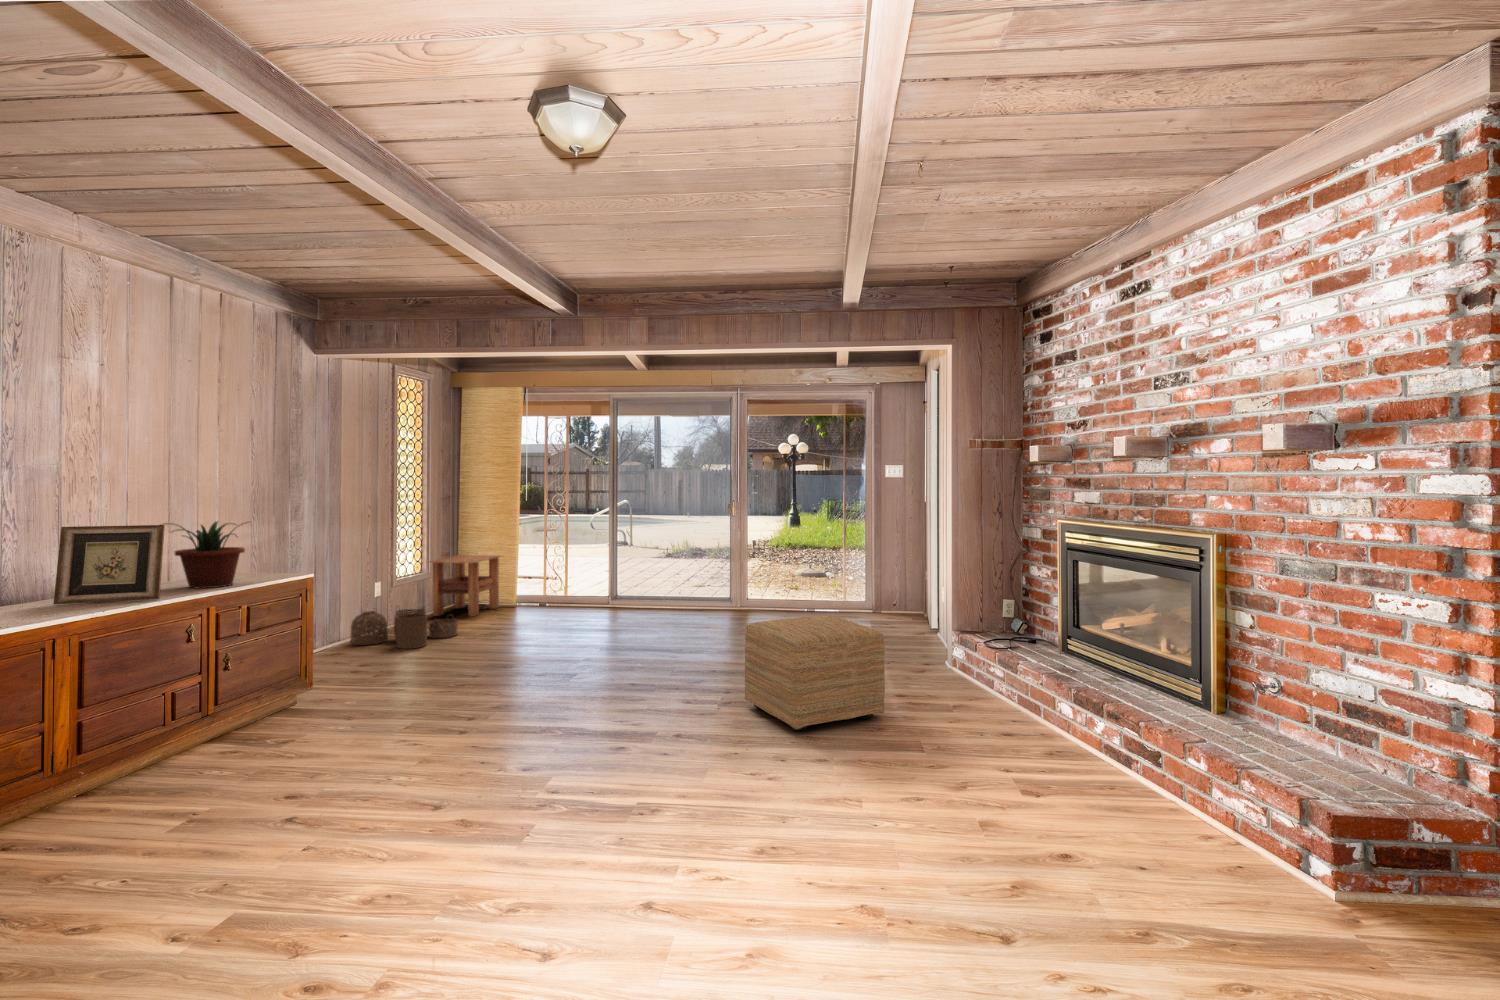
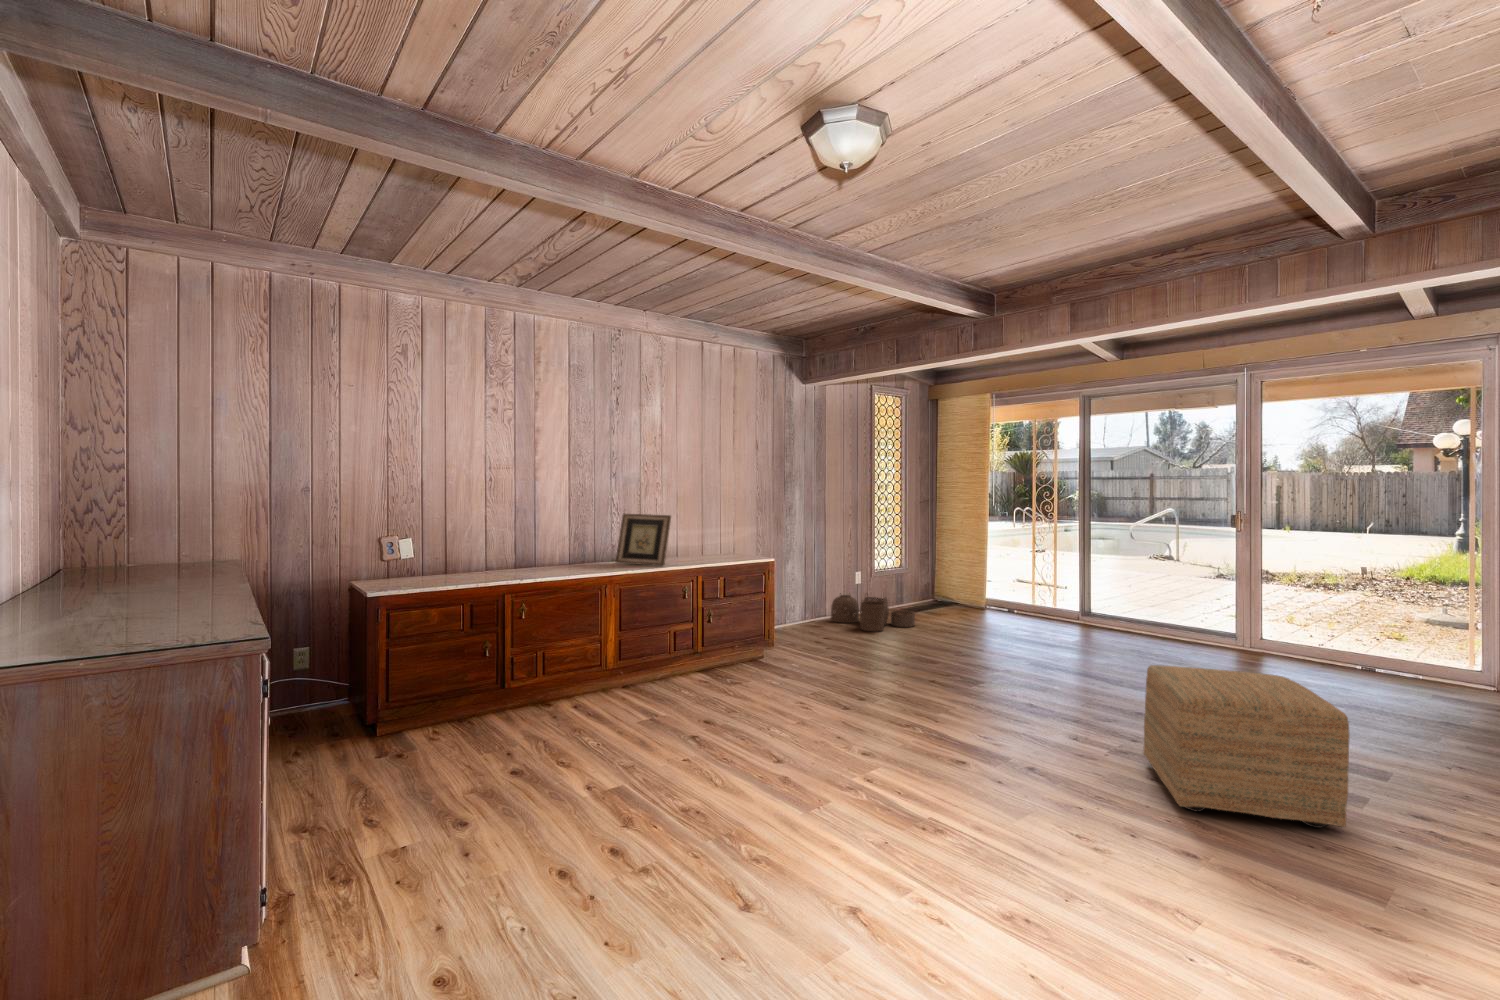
potted plant: present [171,521,245,588] -> none [681,514,733,562]
side table: present [429,555,500,617] -> none [903,554,980,613]

